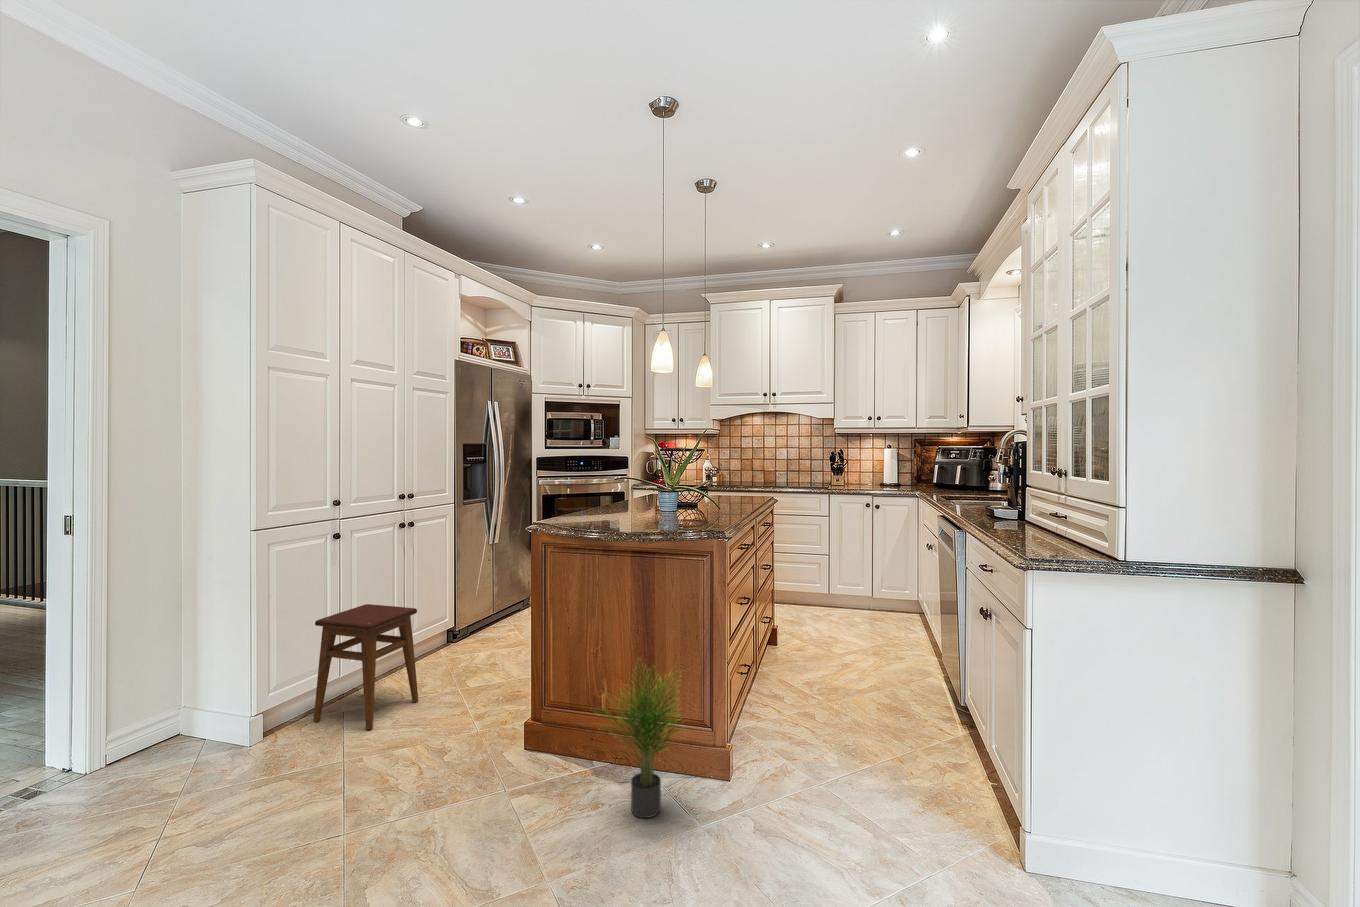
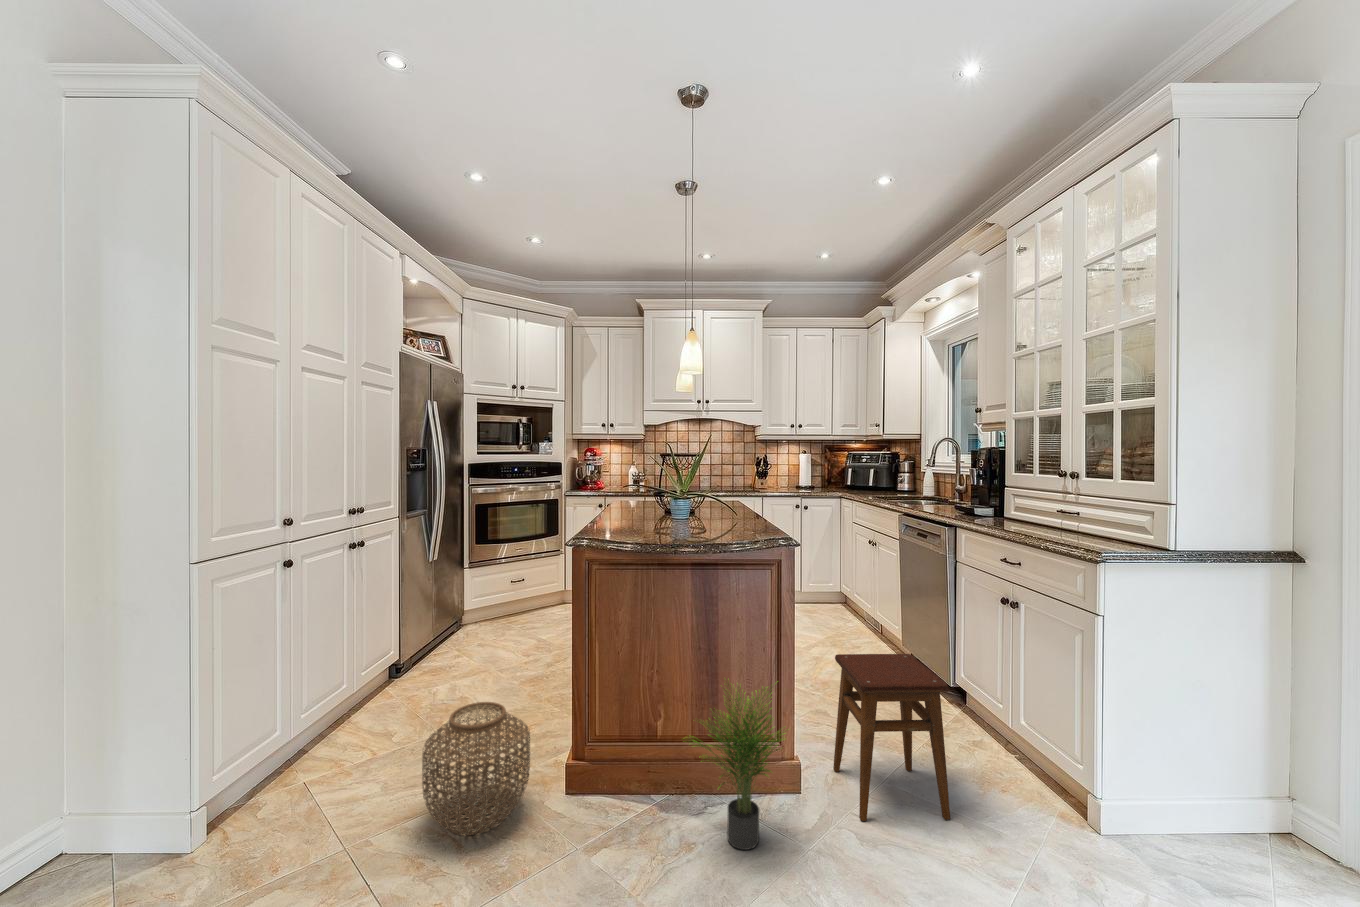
stool: present [314,604,418,730] -> present [833,654,950,821]
woven basket: none [400,659,491,766] -> present [422,702,530,835]

